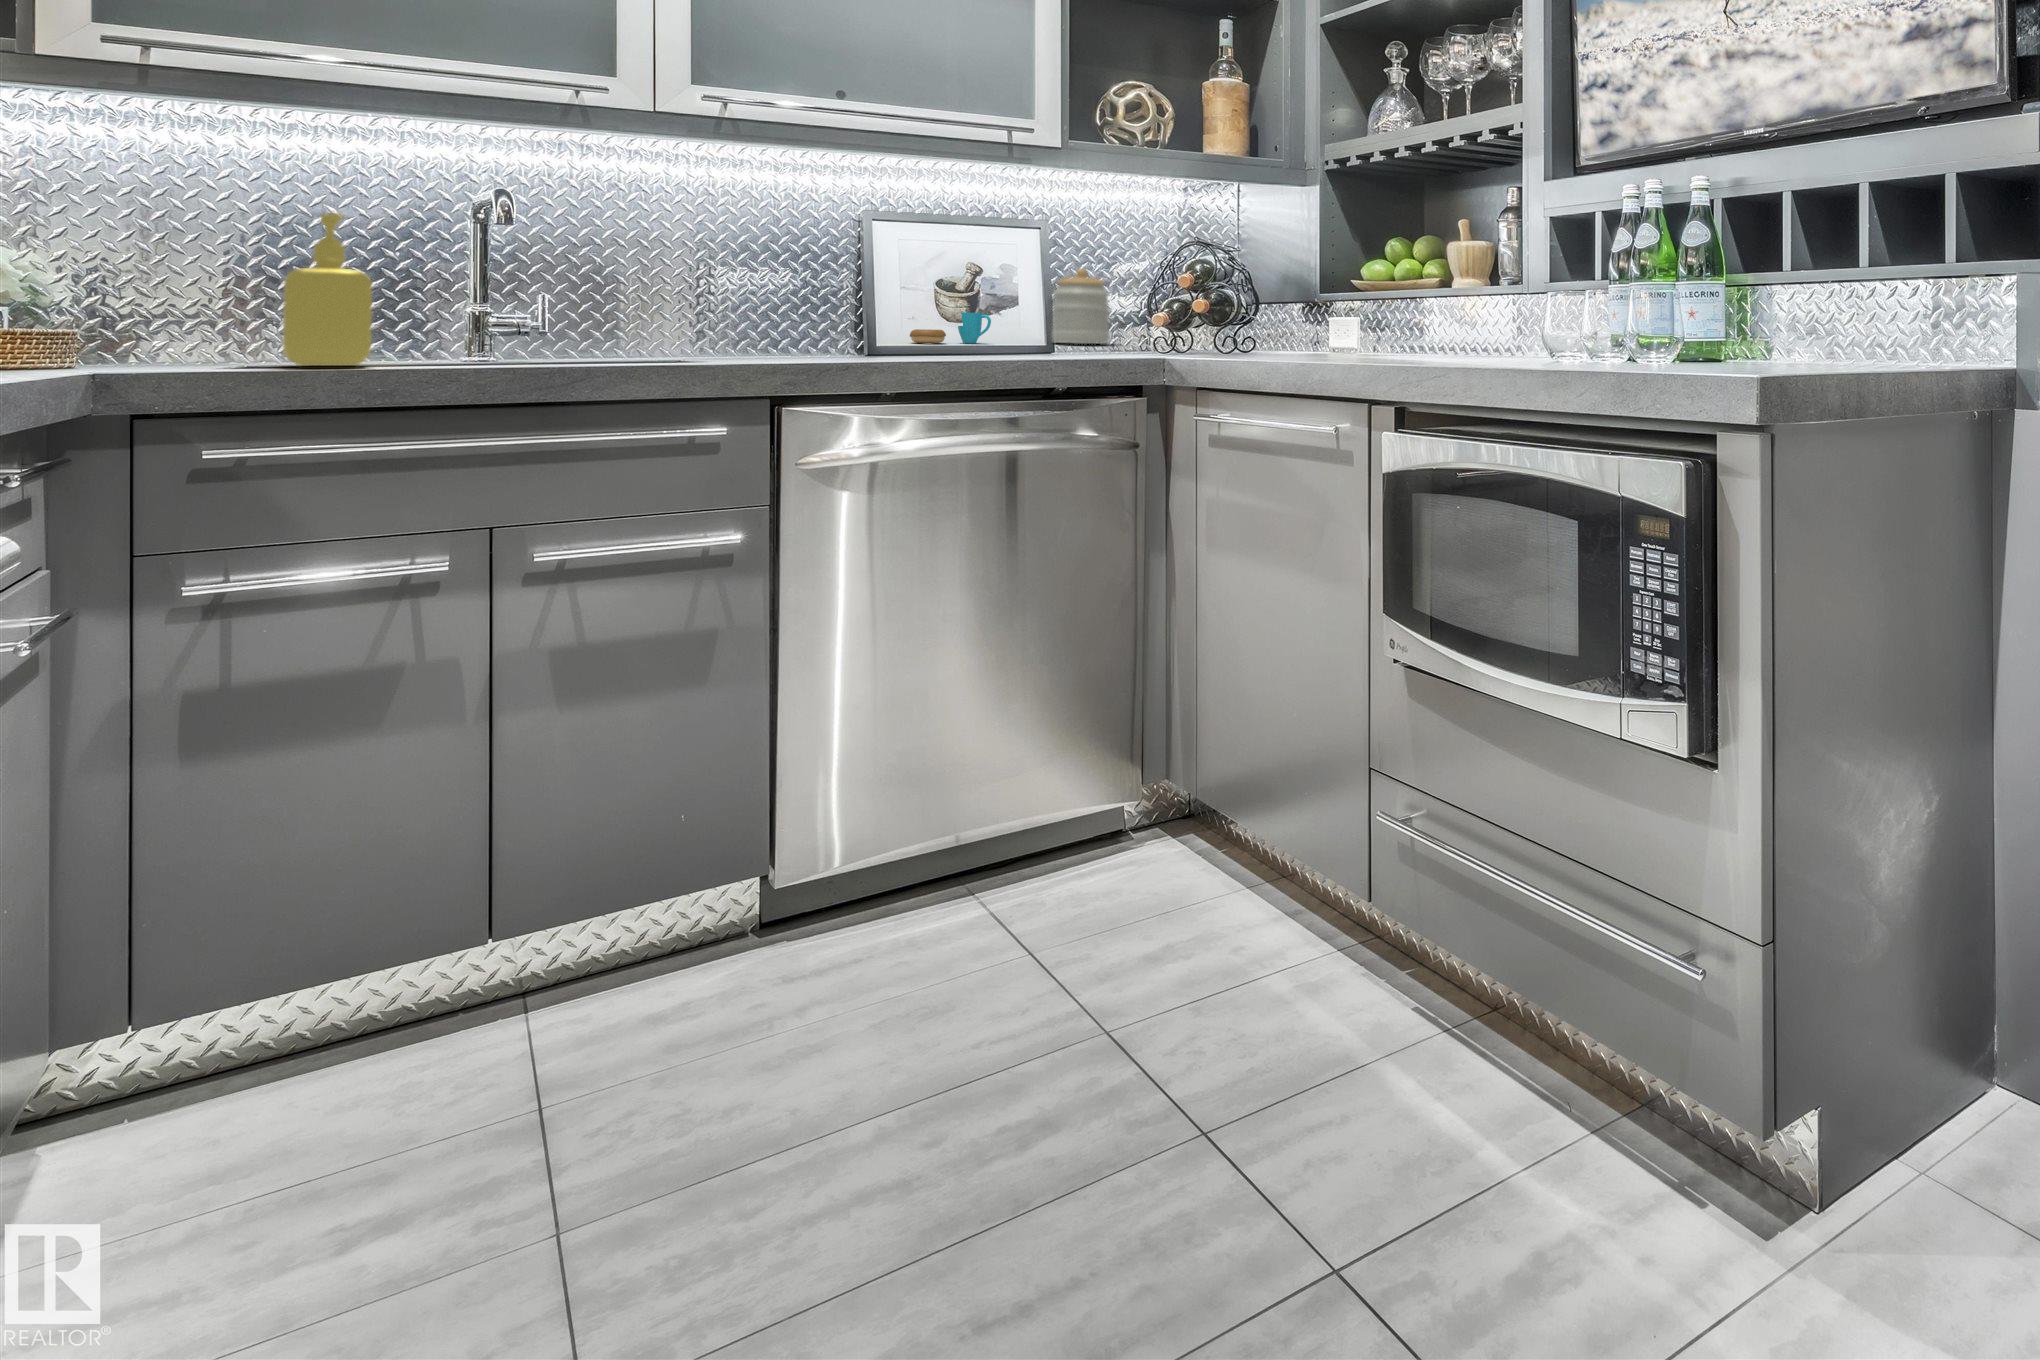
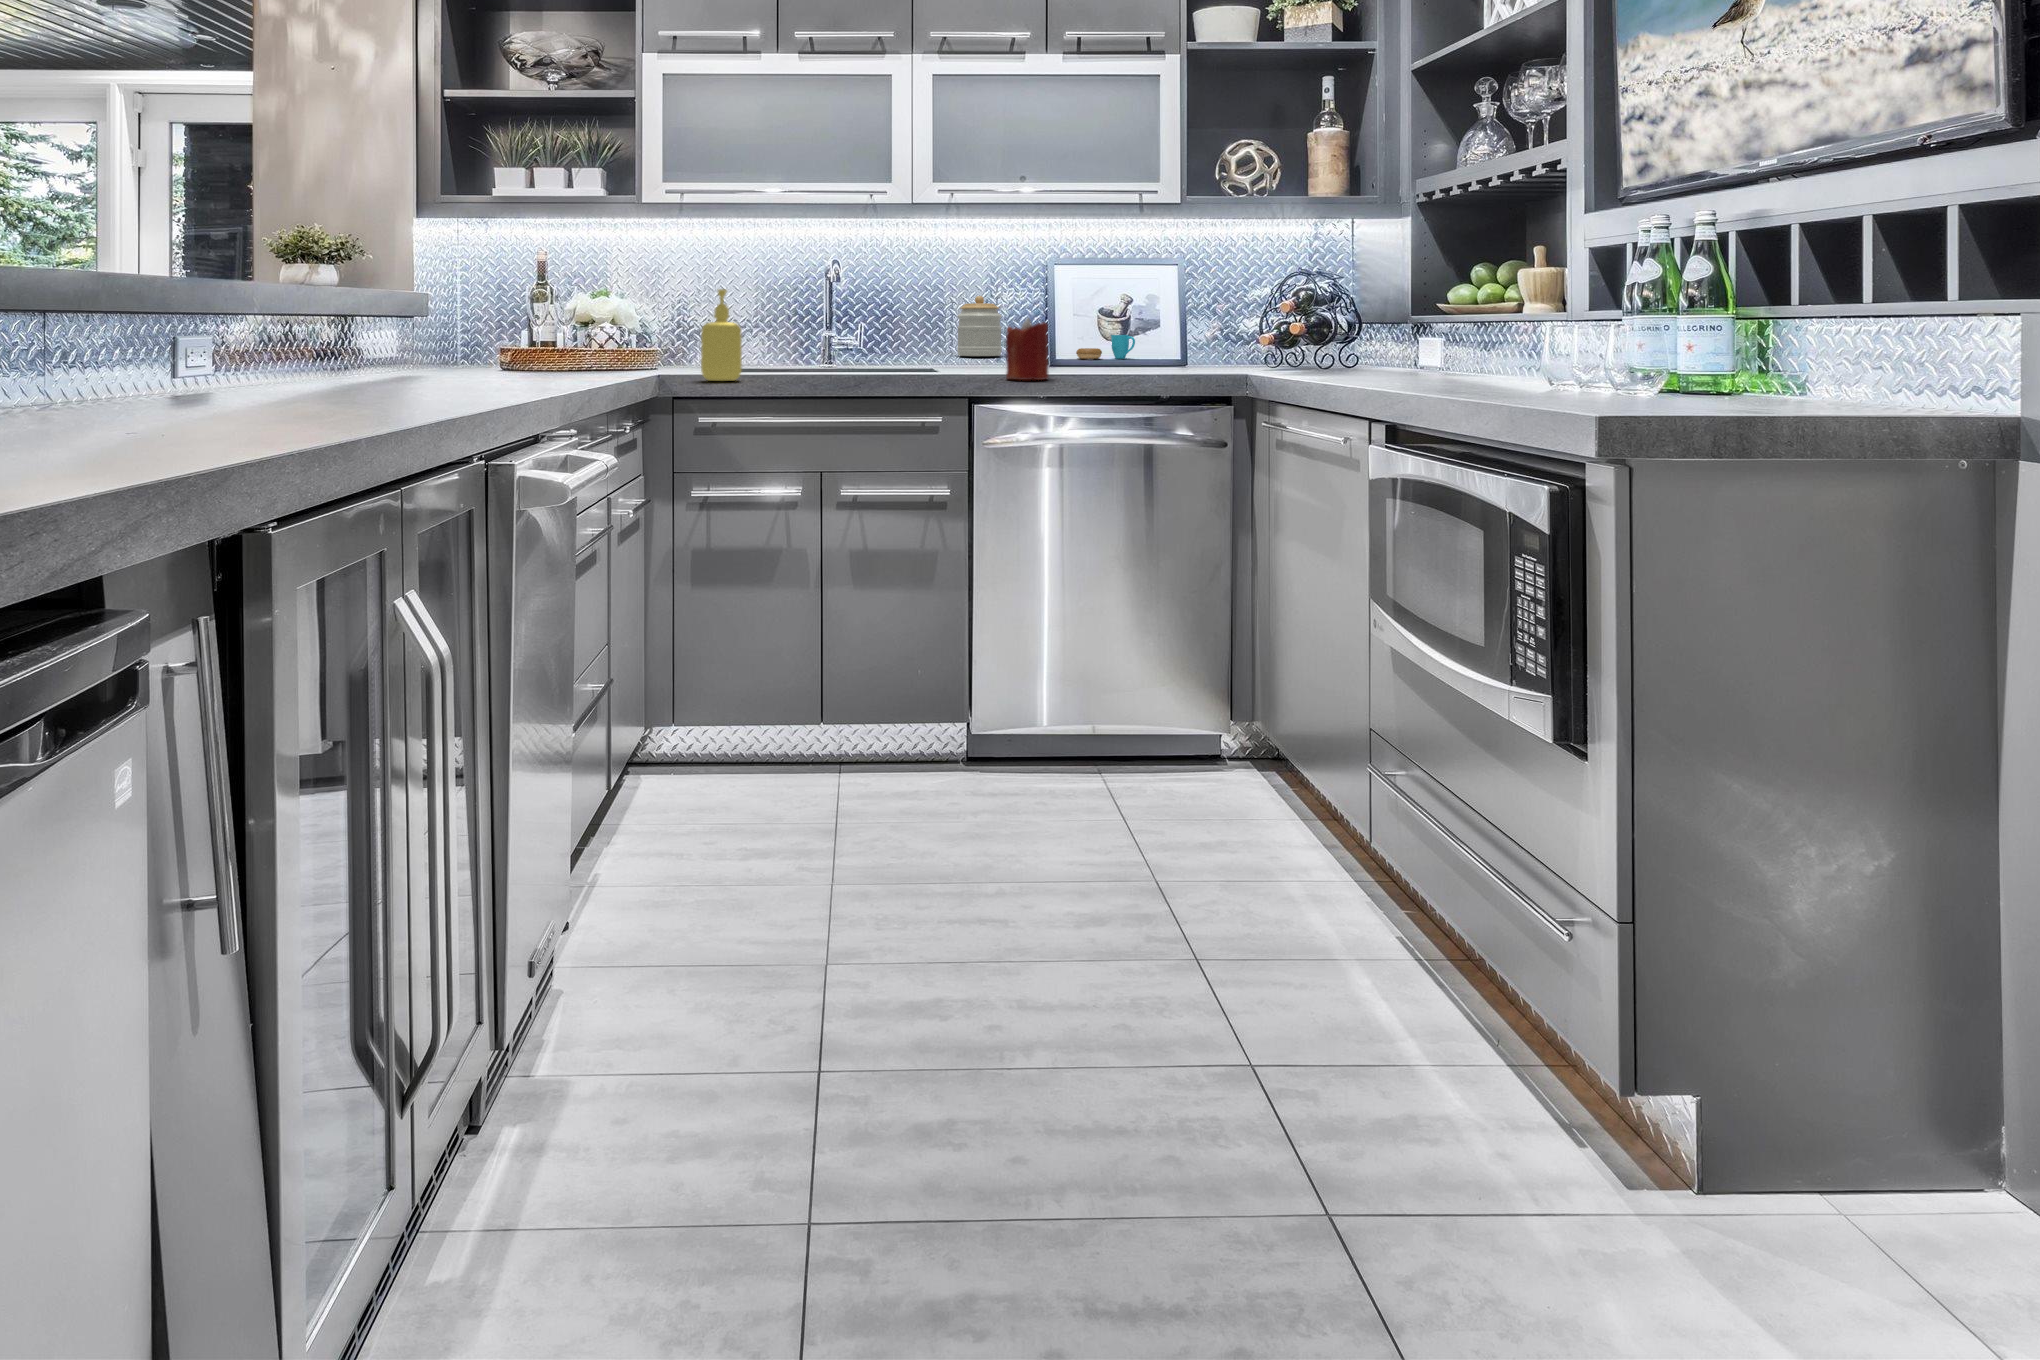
jar: present [1052,268,1109,344] -> present [957,296,1002,356]
candle: none [842,279,906,364] -> present [1006,318,1048,380]

